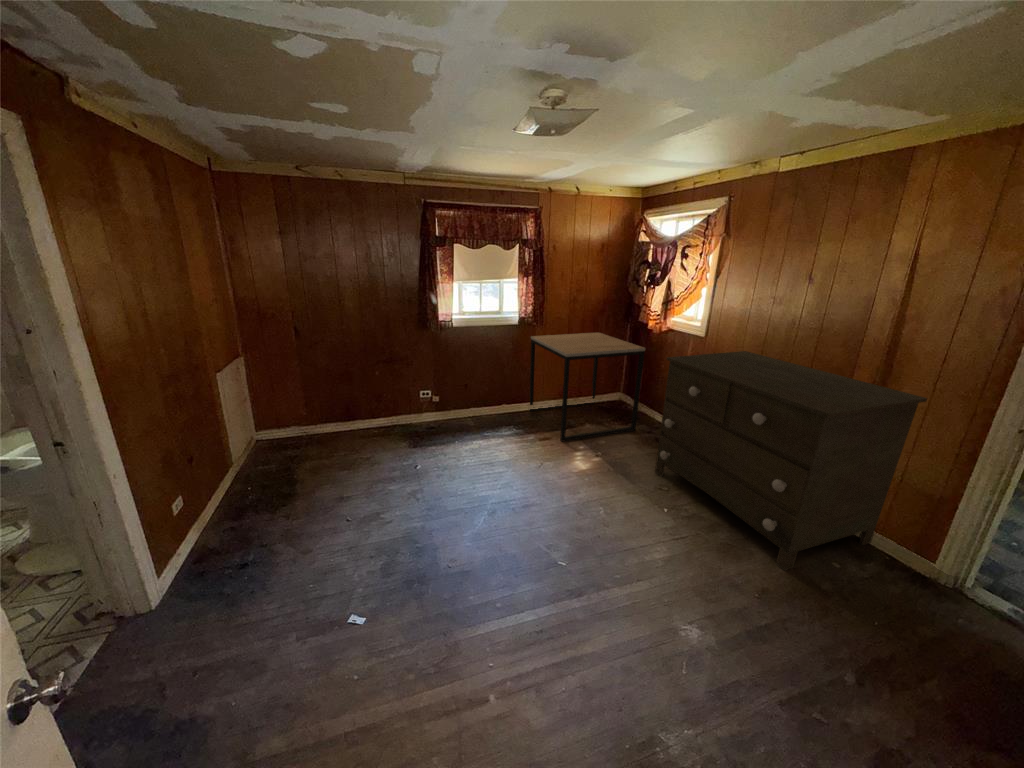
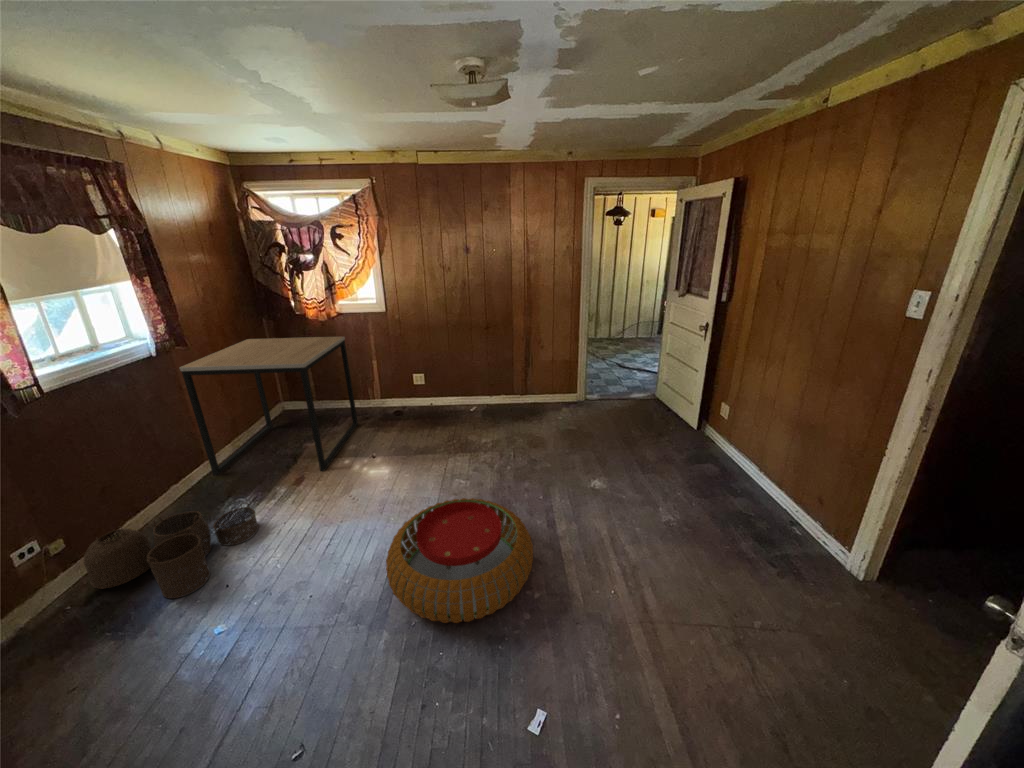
dresser: present [655,351,927,570] -> none [419,311,566,438]
woven basket: none [432,402,497,448] -> present [84,503,259,598]
pouf: none [424,483,550,581] -> present [386,498,533,623]

